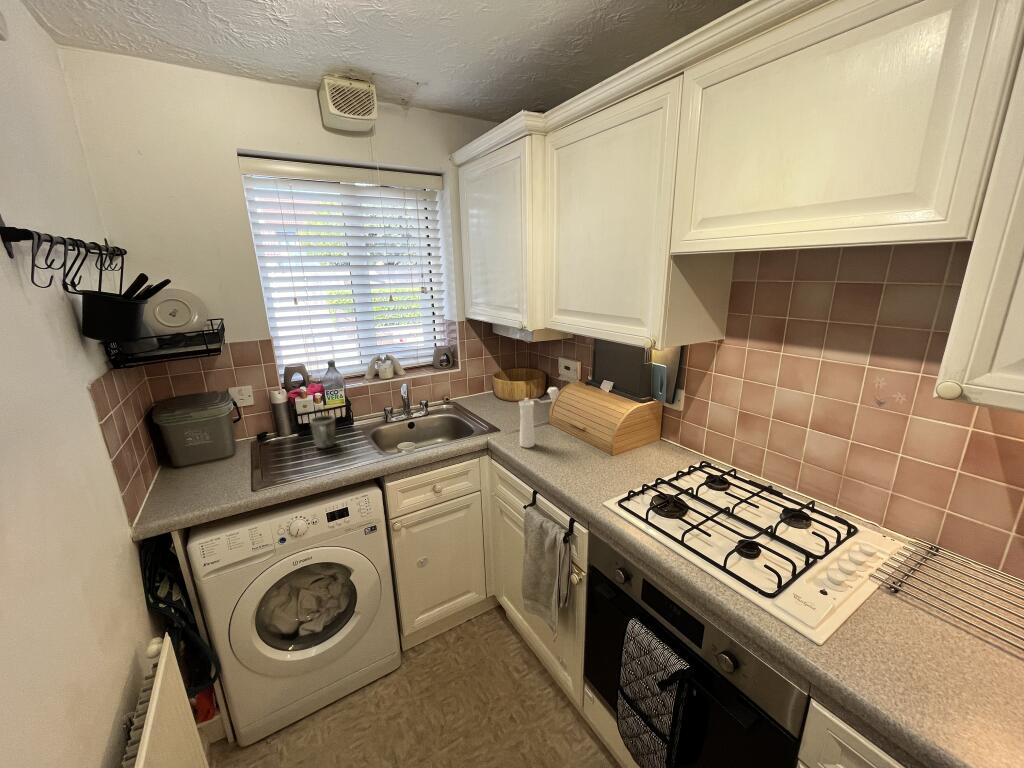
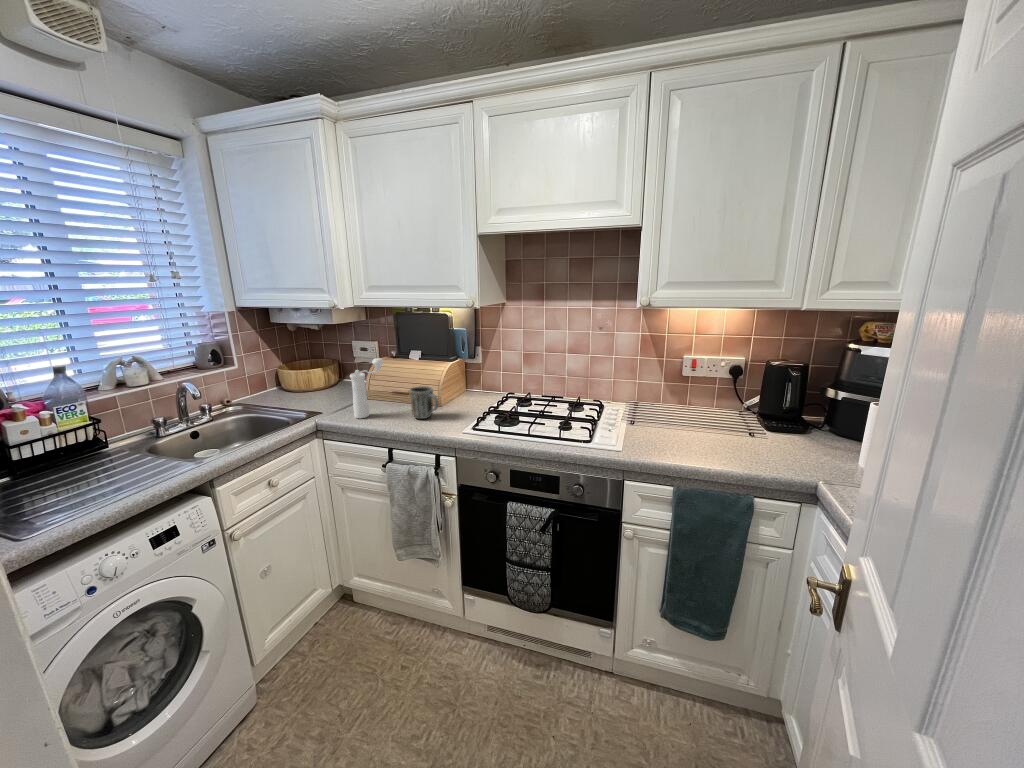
mug: present [310,415,336,448] -> present [409,386,438,419]

